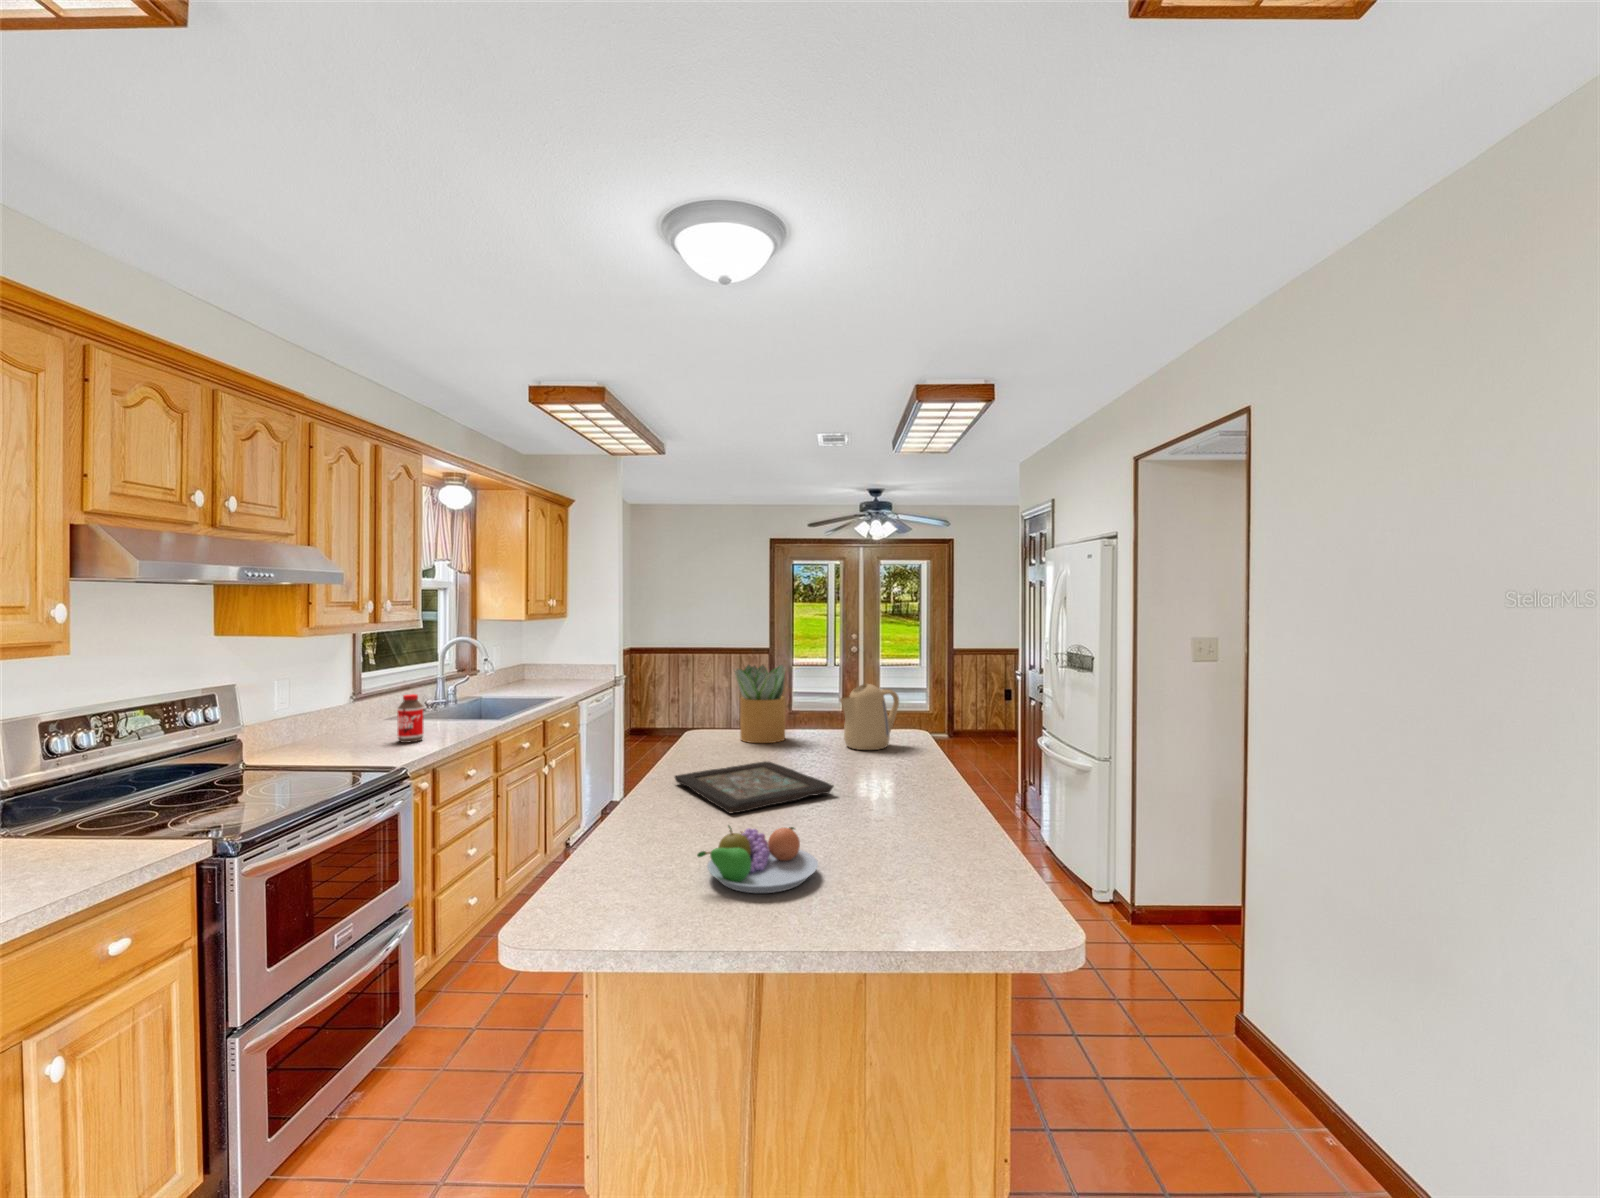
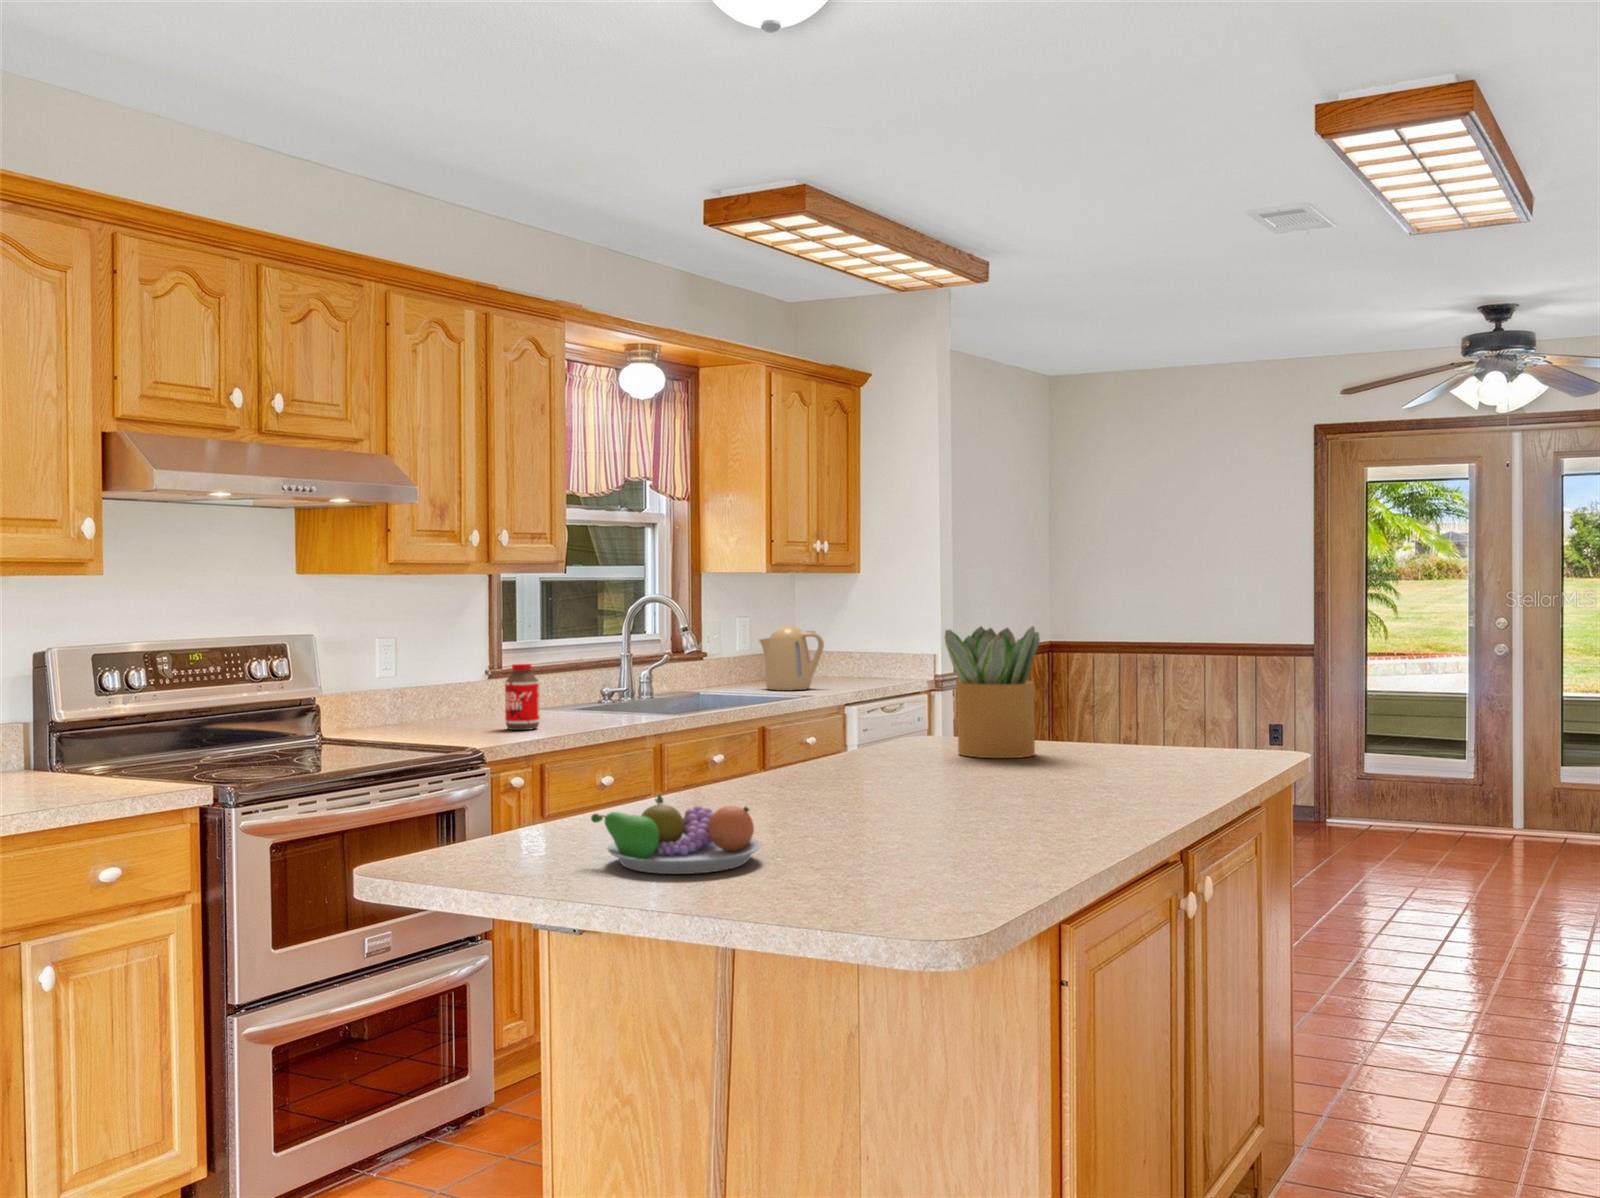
kettle: present [840,684,899,750] -> present [759,625,824,690]
decorative tray: present [675,762,833,813] -> none [757,769,956,814]

